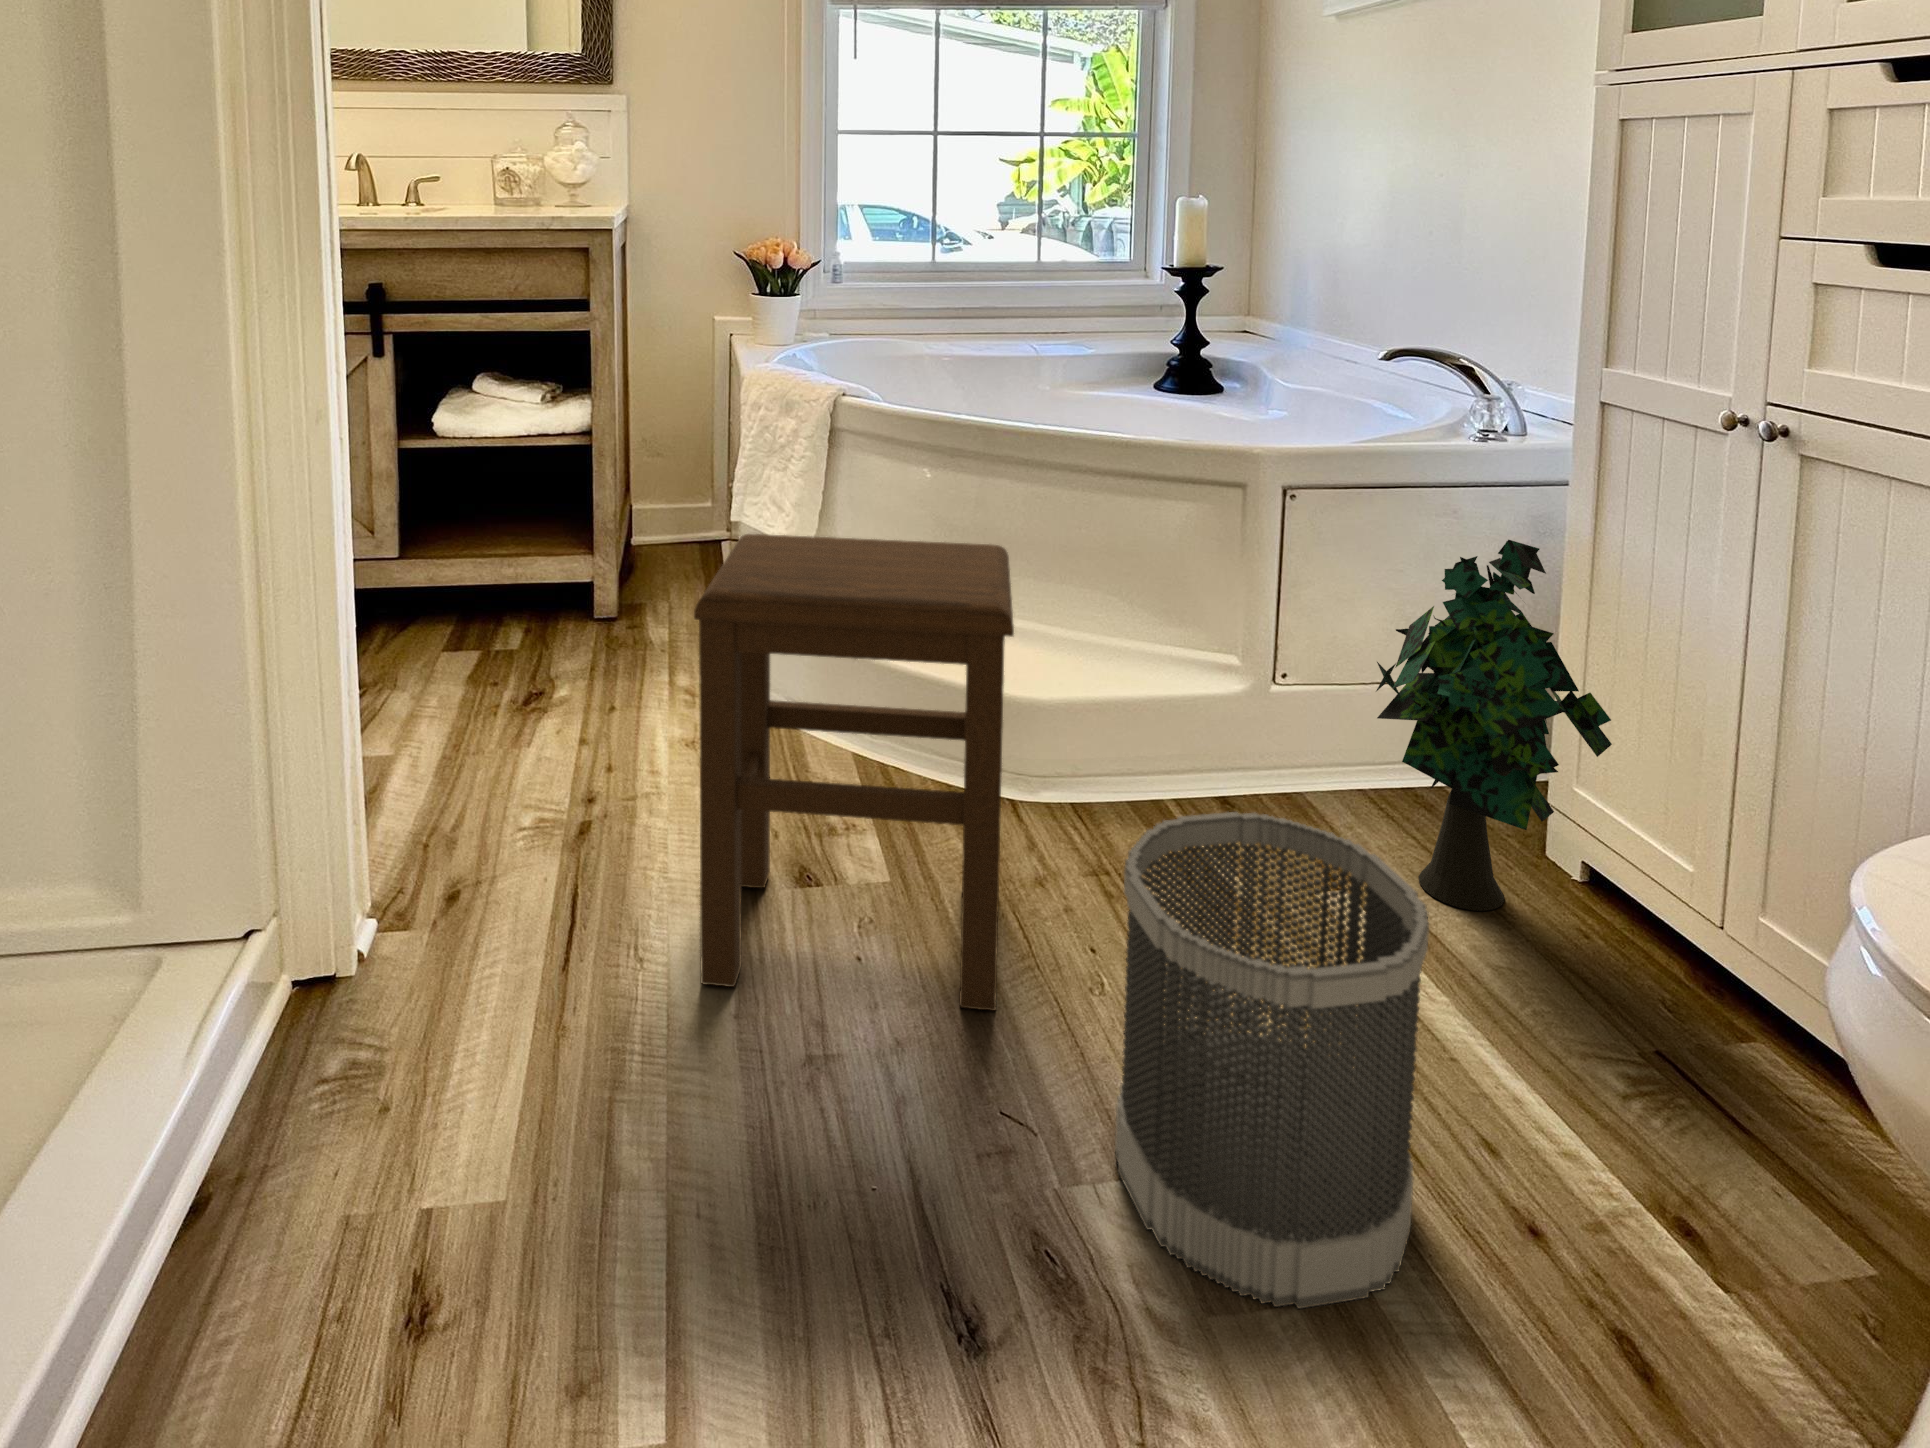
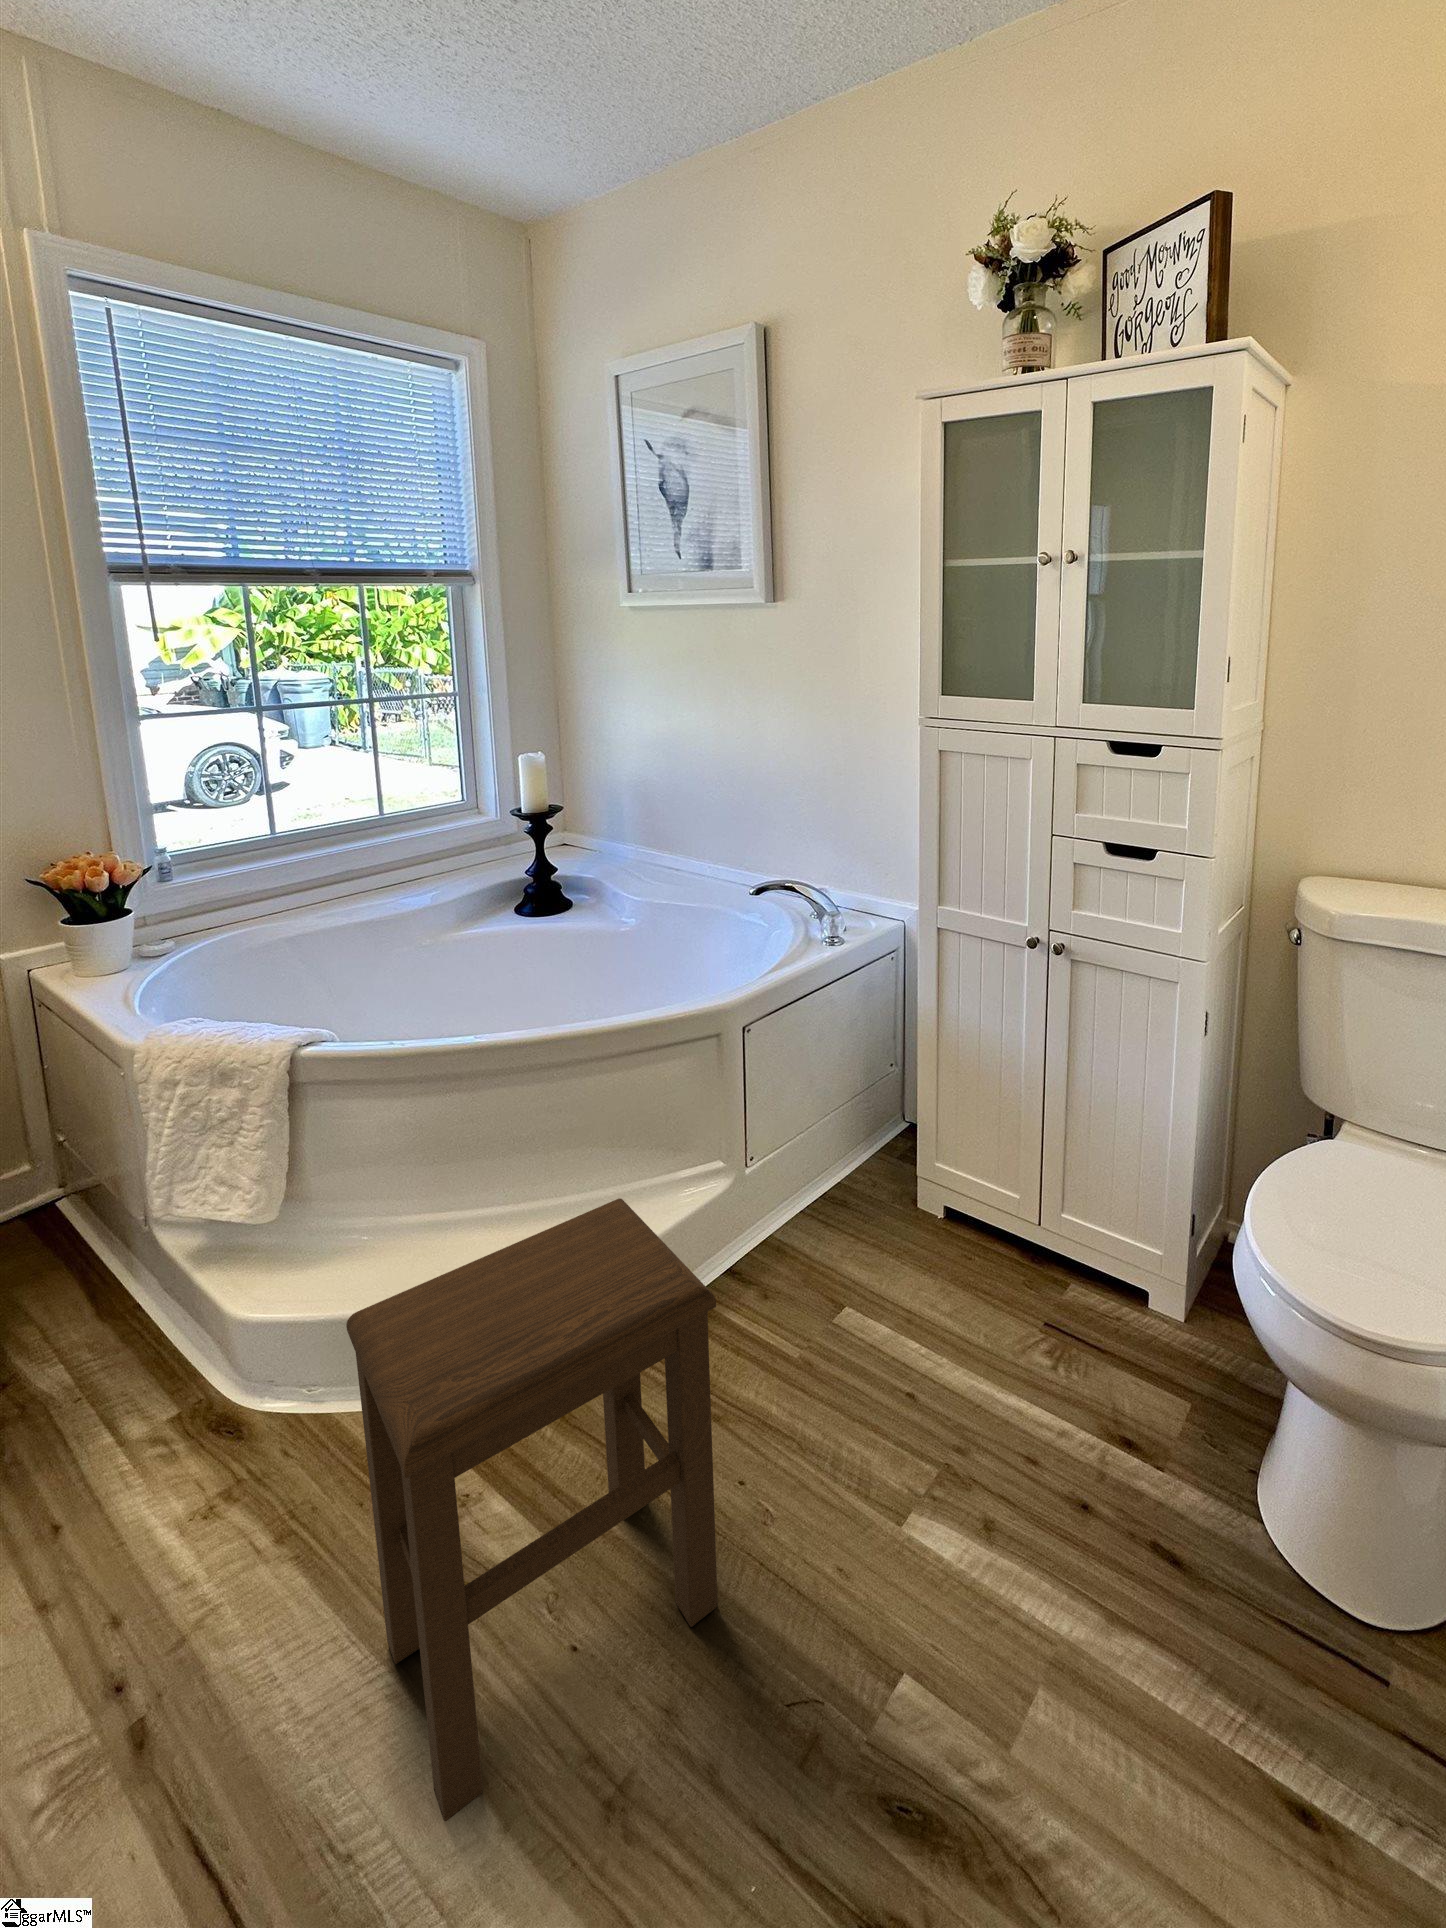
decorative plant: present [1376,540,1612,911] -> none [833,1038,981,1283]
wastebasket: present [1115,812,1429,1309] -> none [862,1332,1073,1724]

